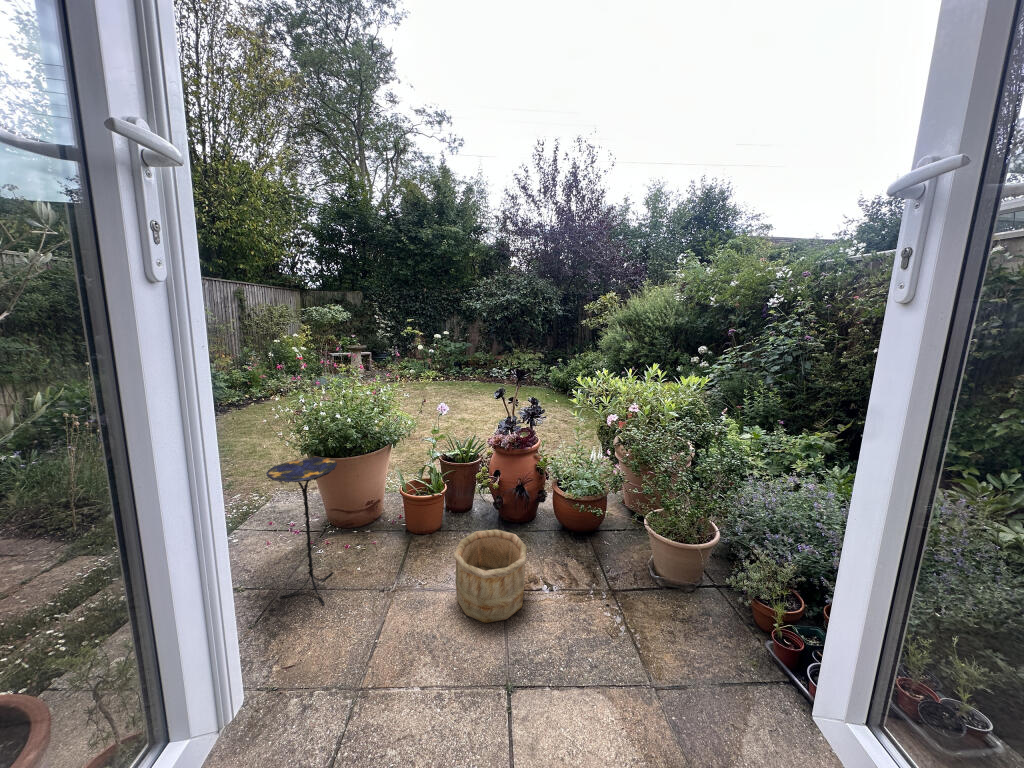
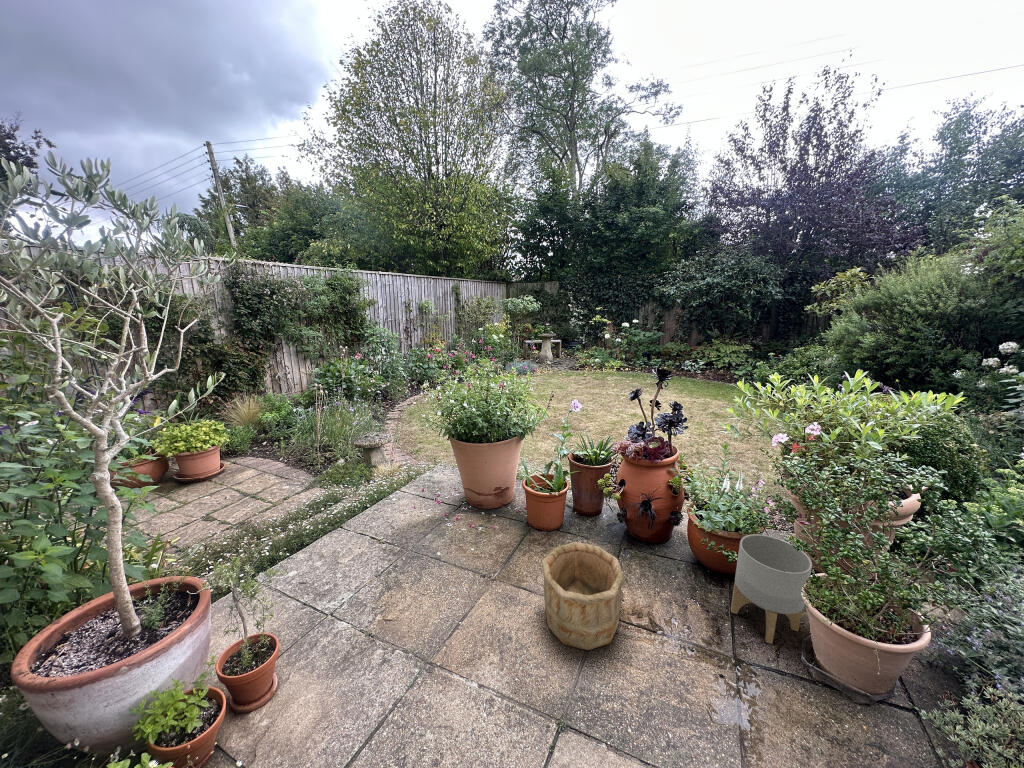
side table: present [266,457,337,604] -> none [400,436,456,566]
planter: none [595,489,642,566] -> present [731,534,812,644]

